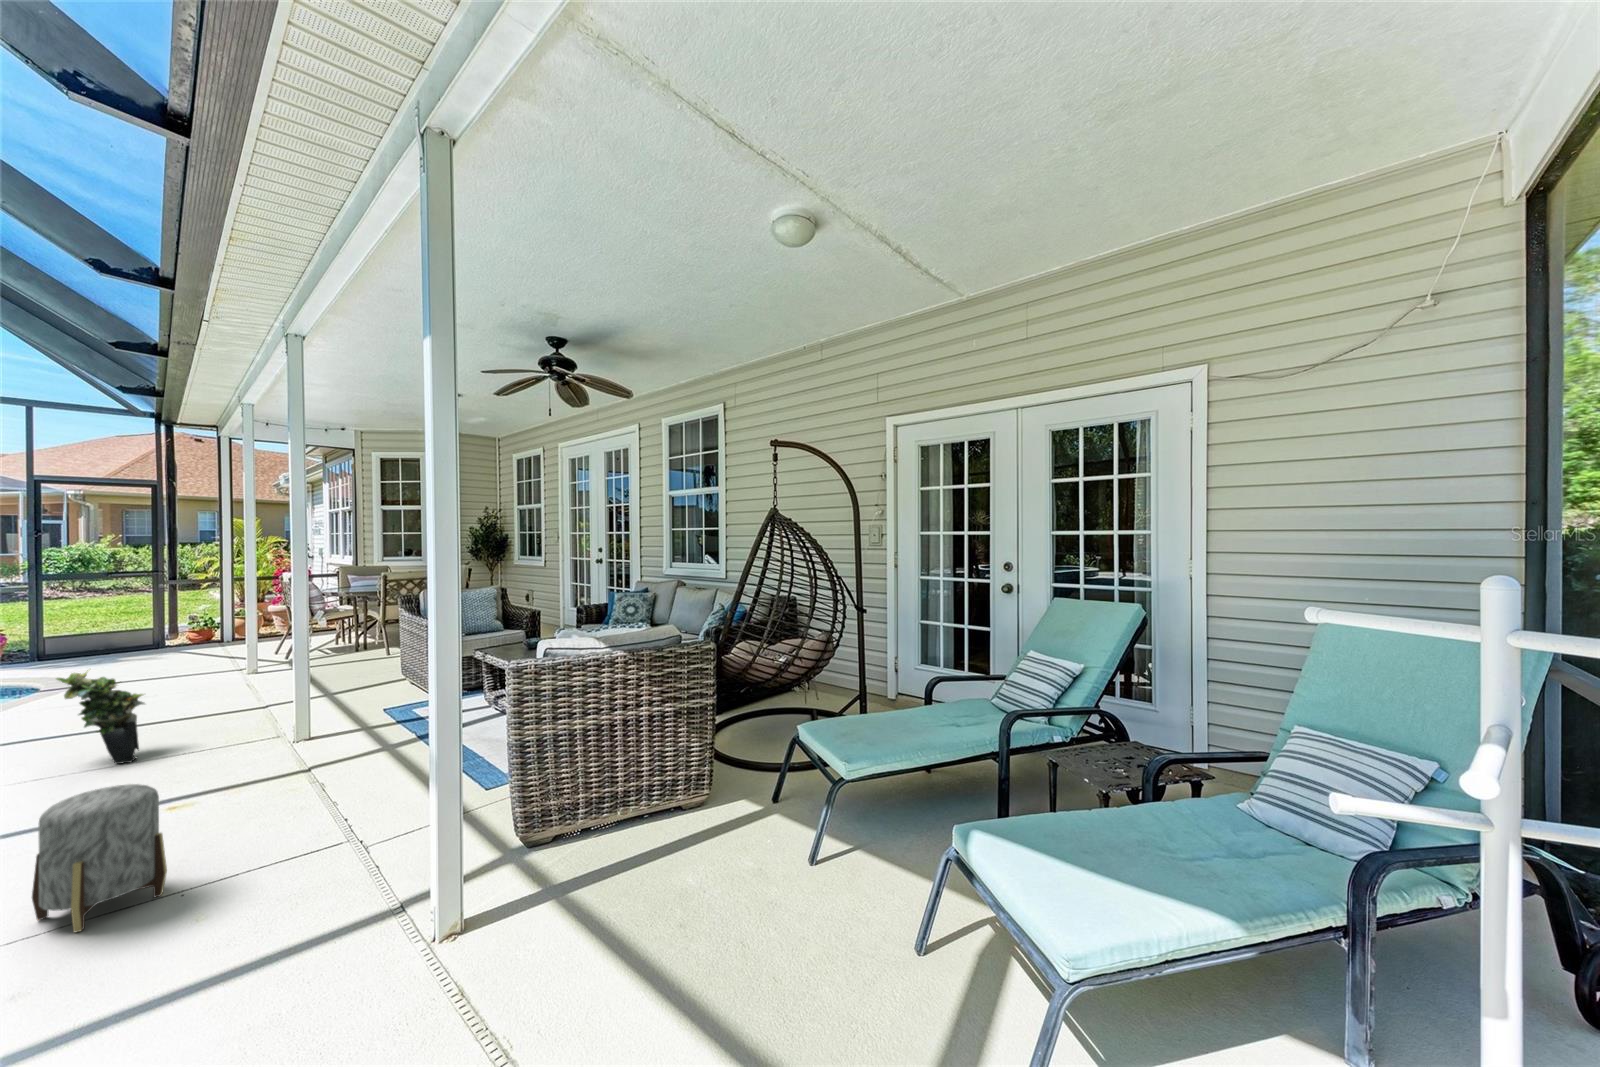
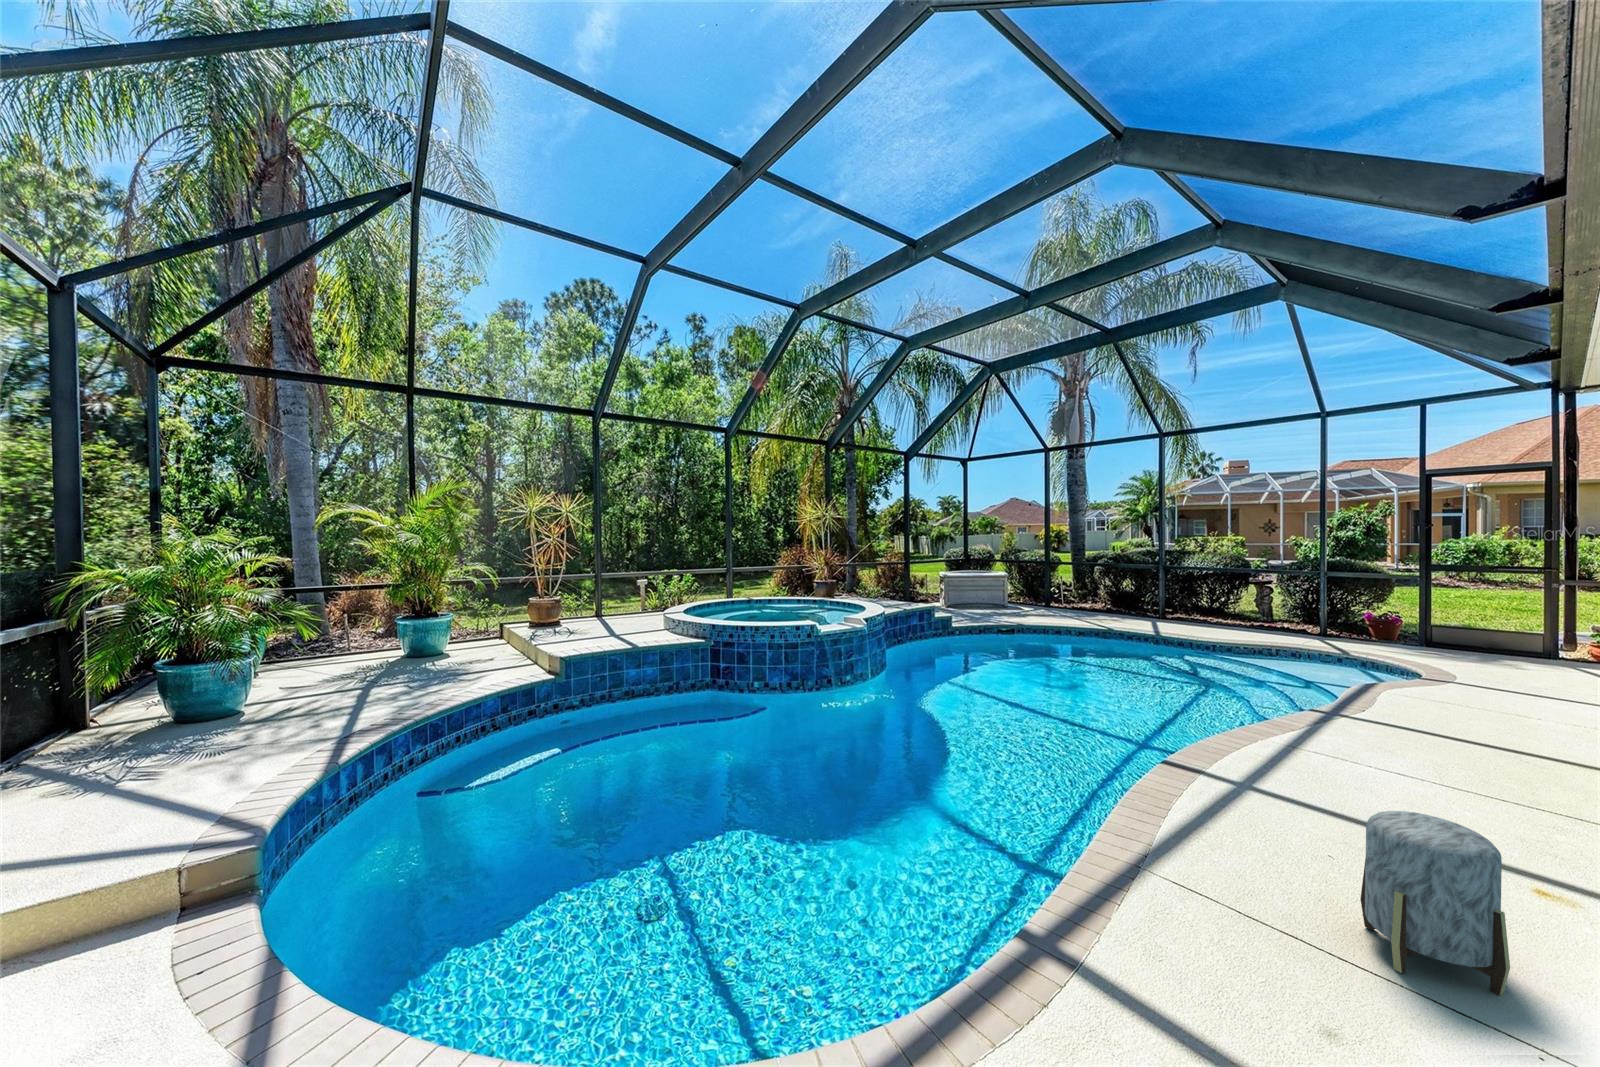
potted plant: present [56,672,144,764] -> none [1416,667,1515,789]

